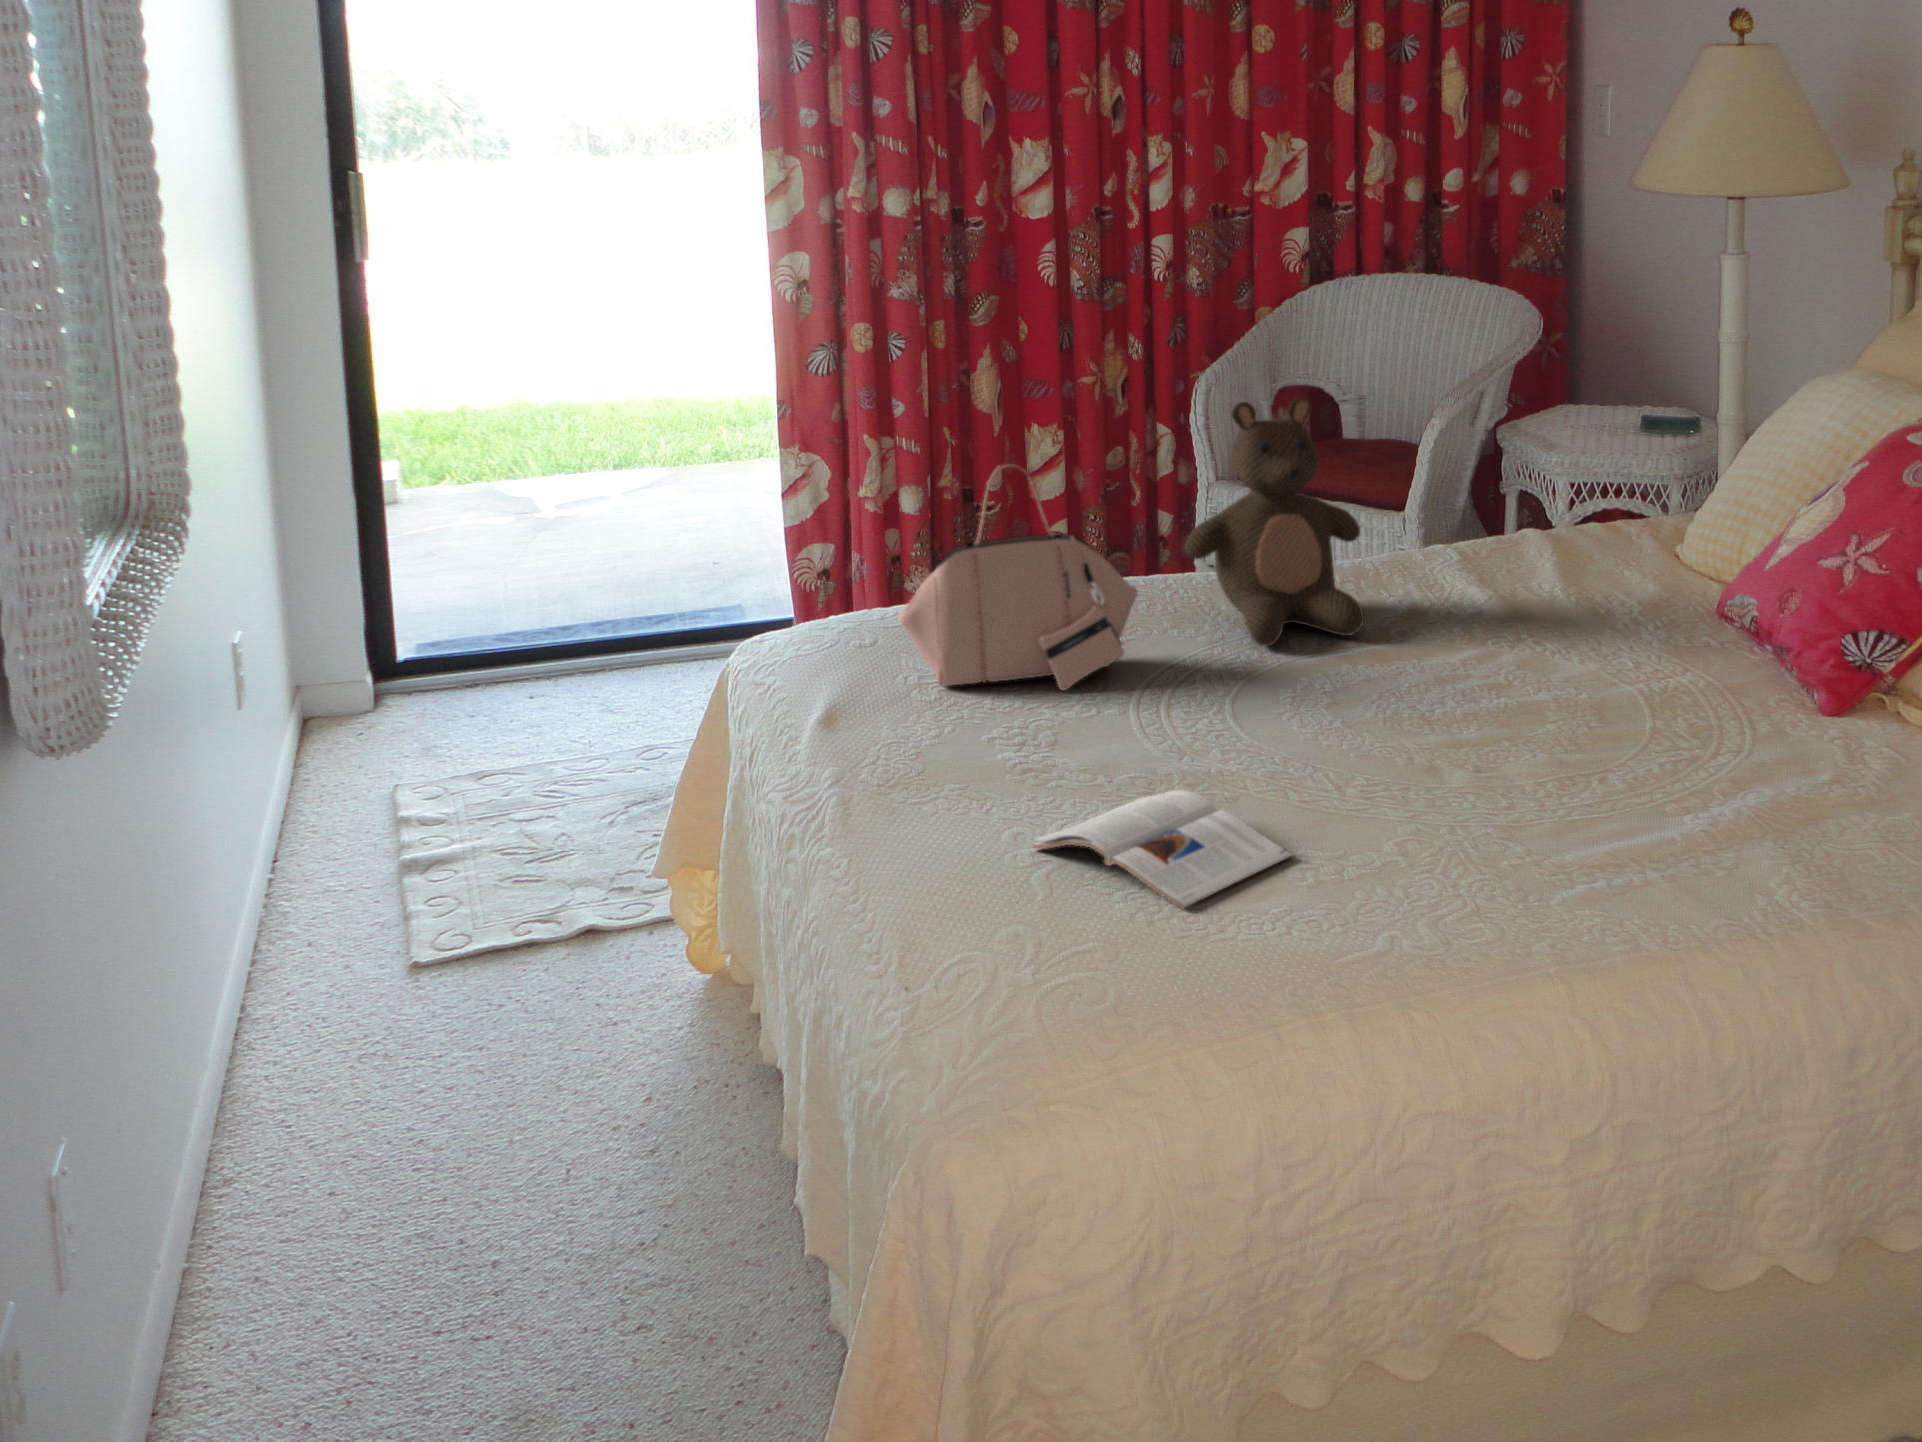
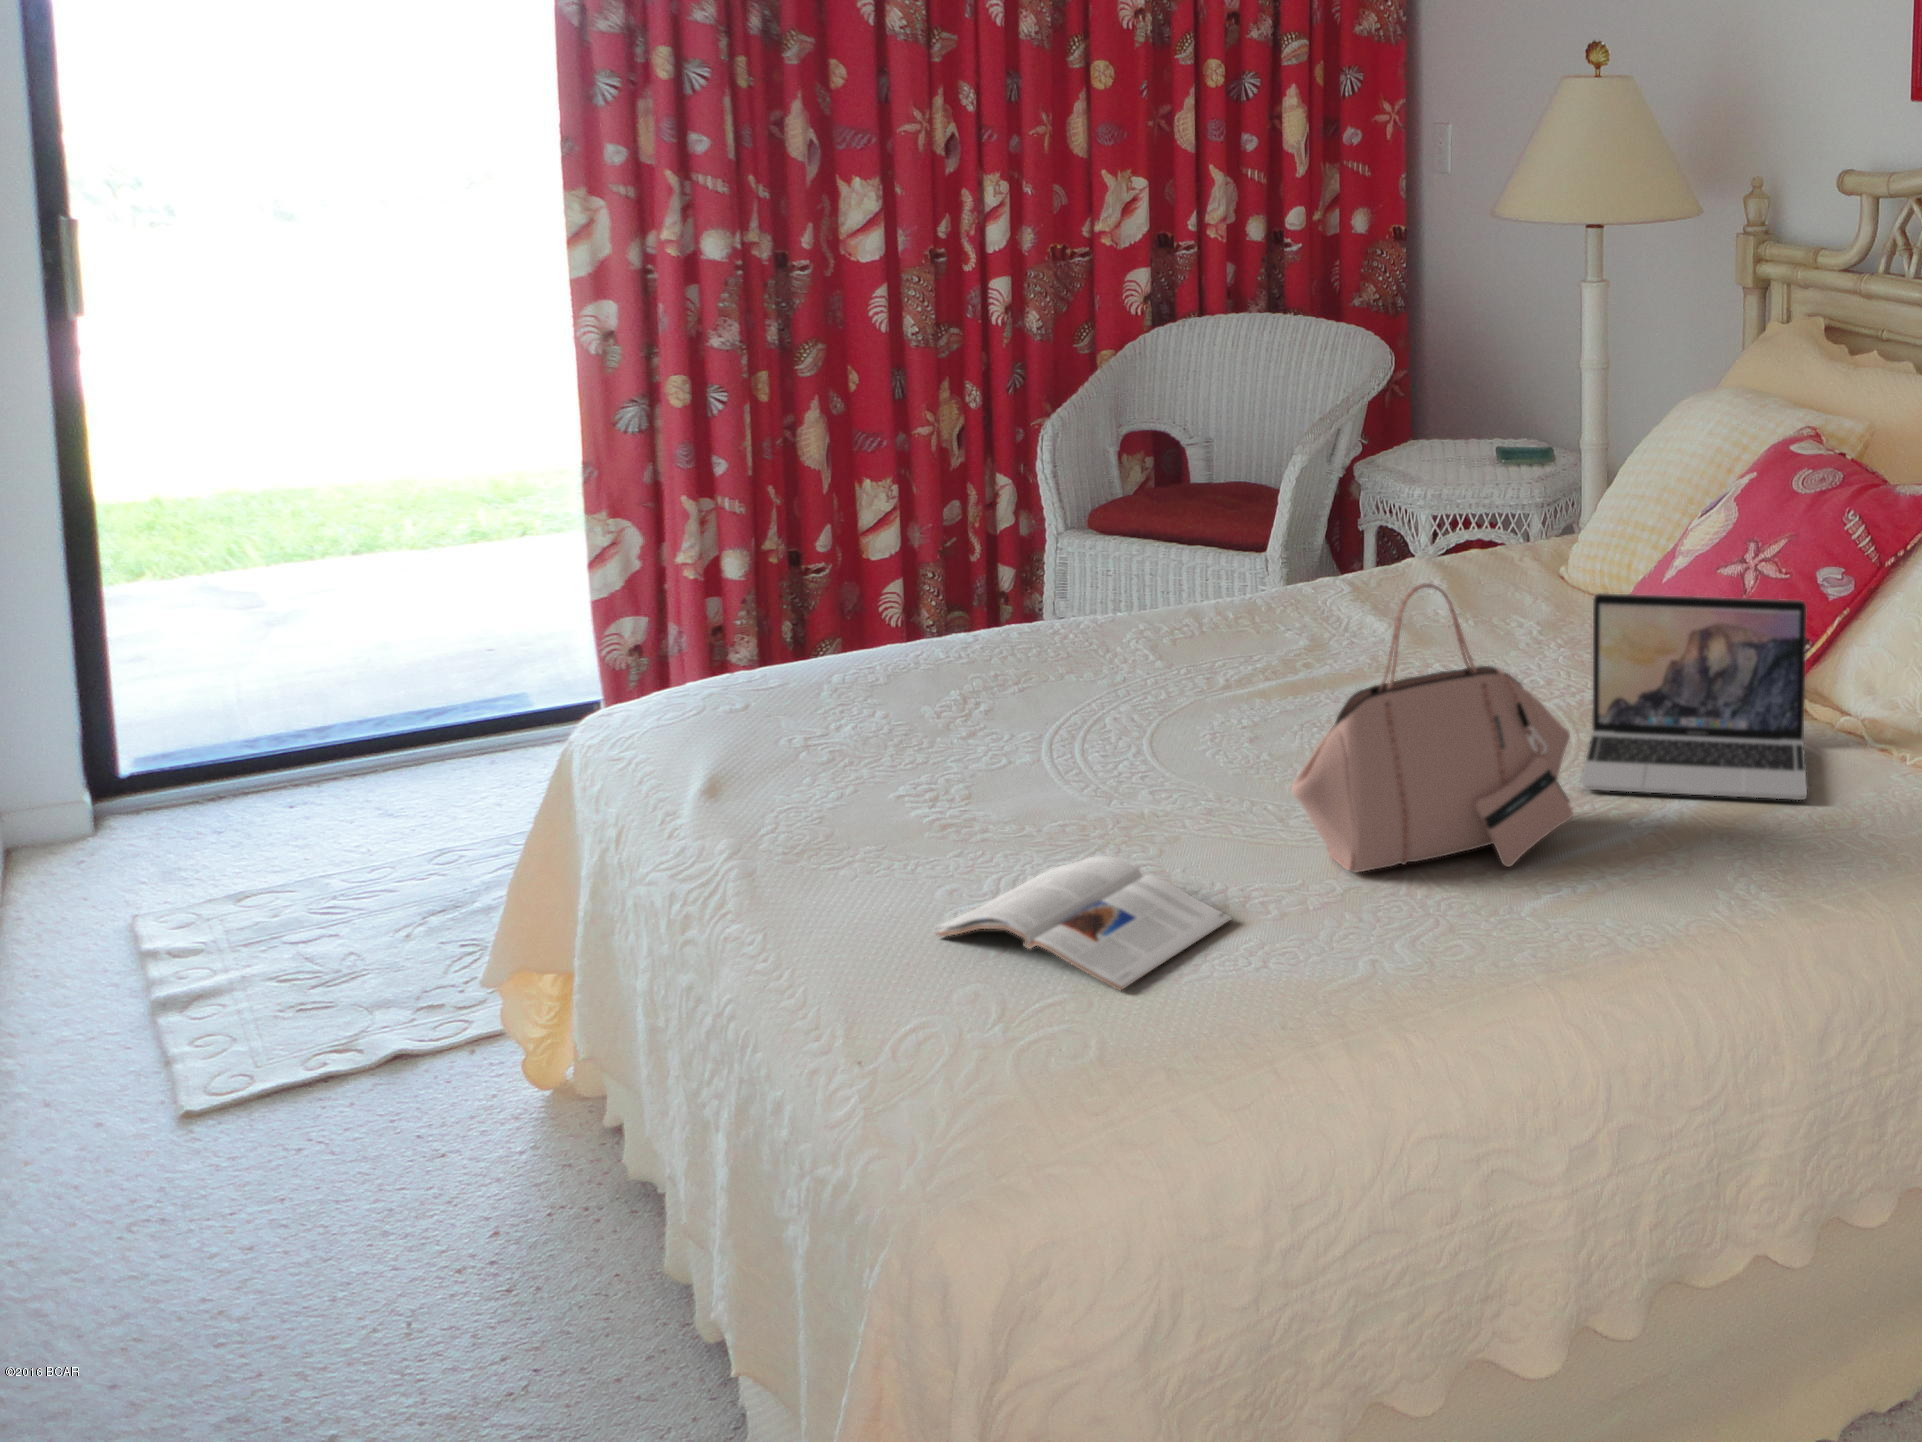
stuffed bear: present [1185,397,1364,646] -> none [1068,428,1263,693]
handbag: present [899,464,1138,690] -> present [1292,584,1573,872]
laptop: none [1646,575,1889,790] -> present [1580,593,1807,800]

